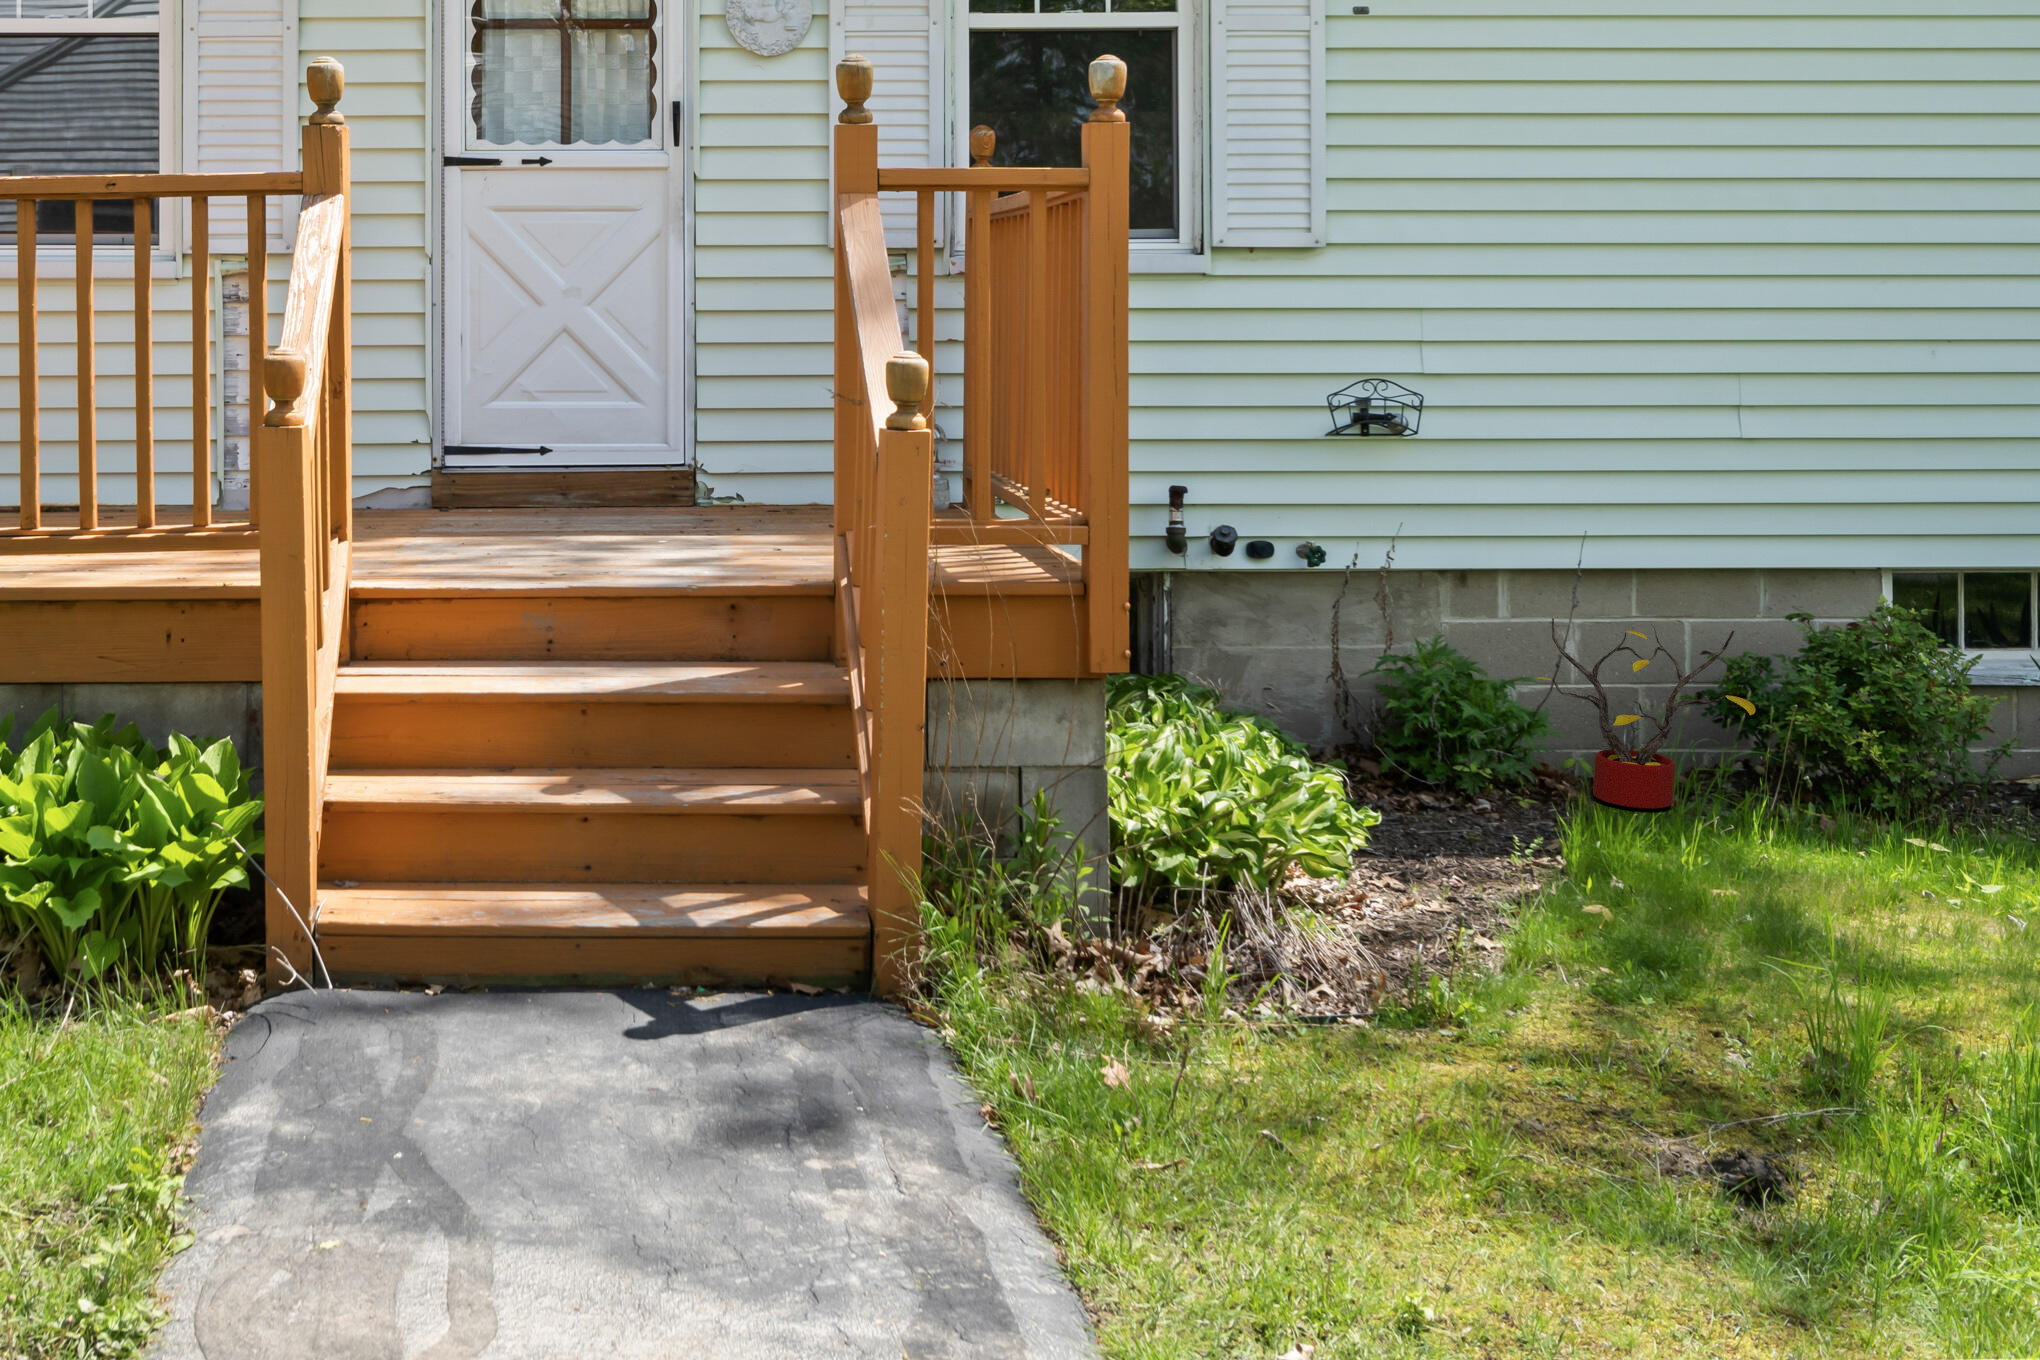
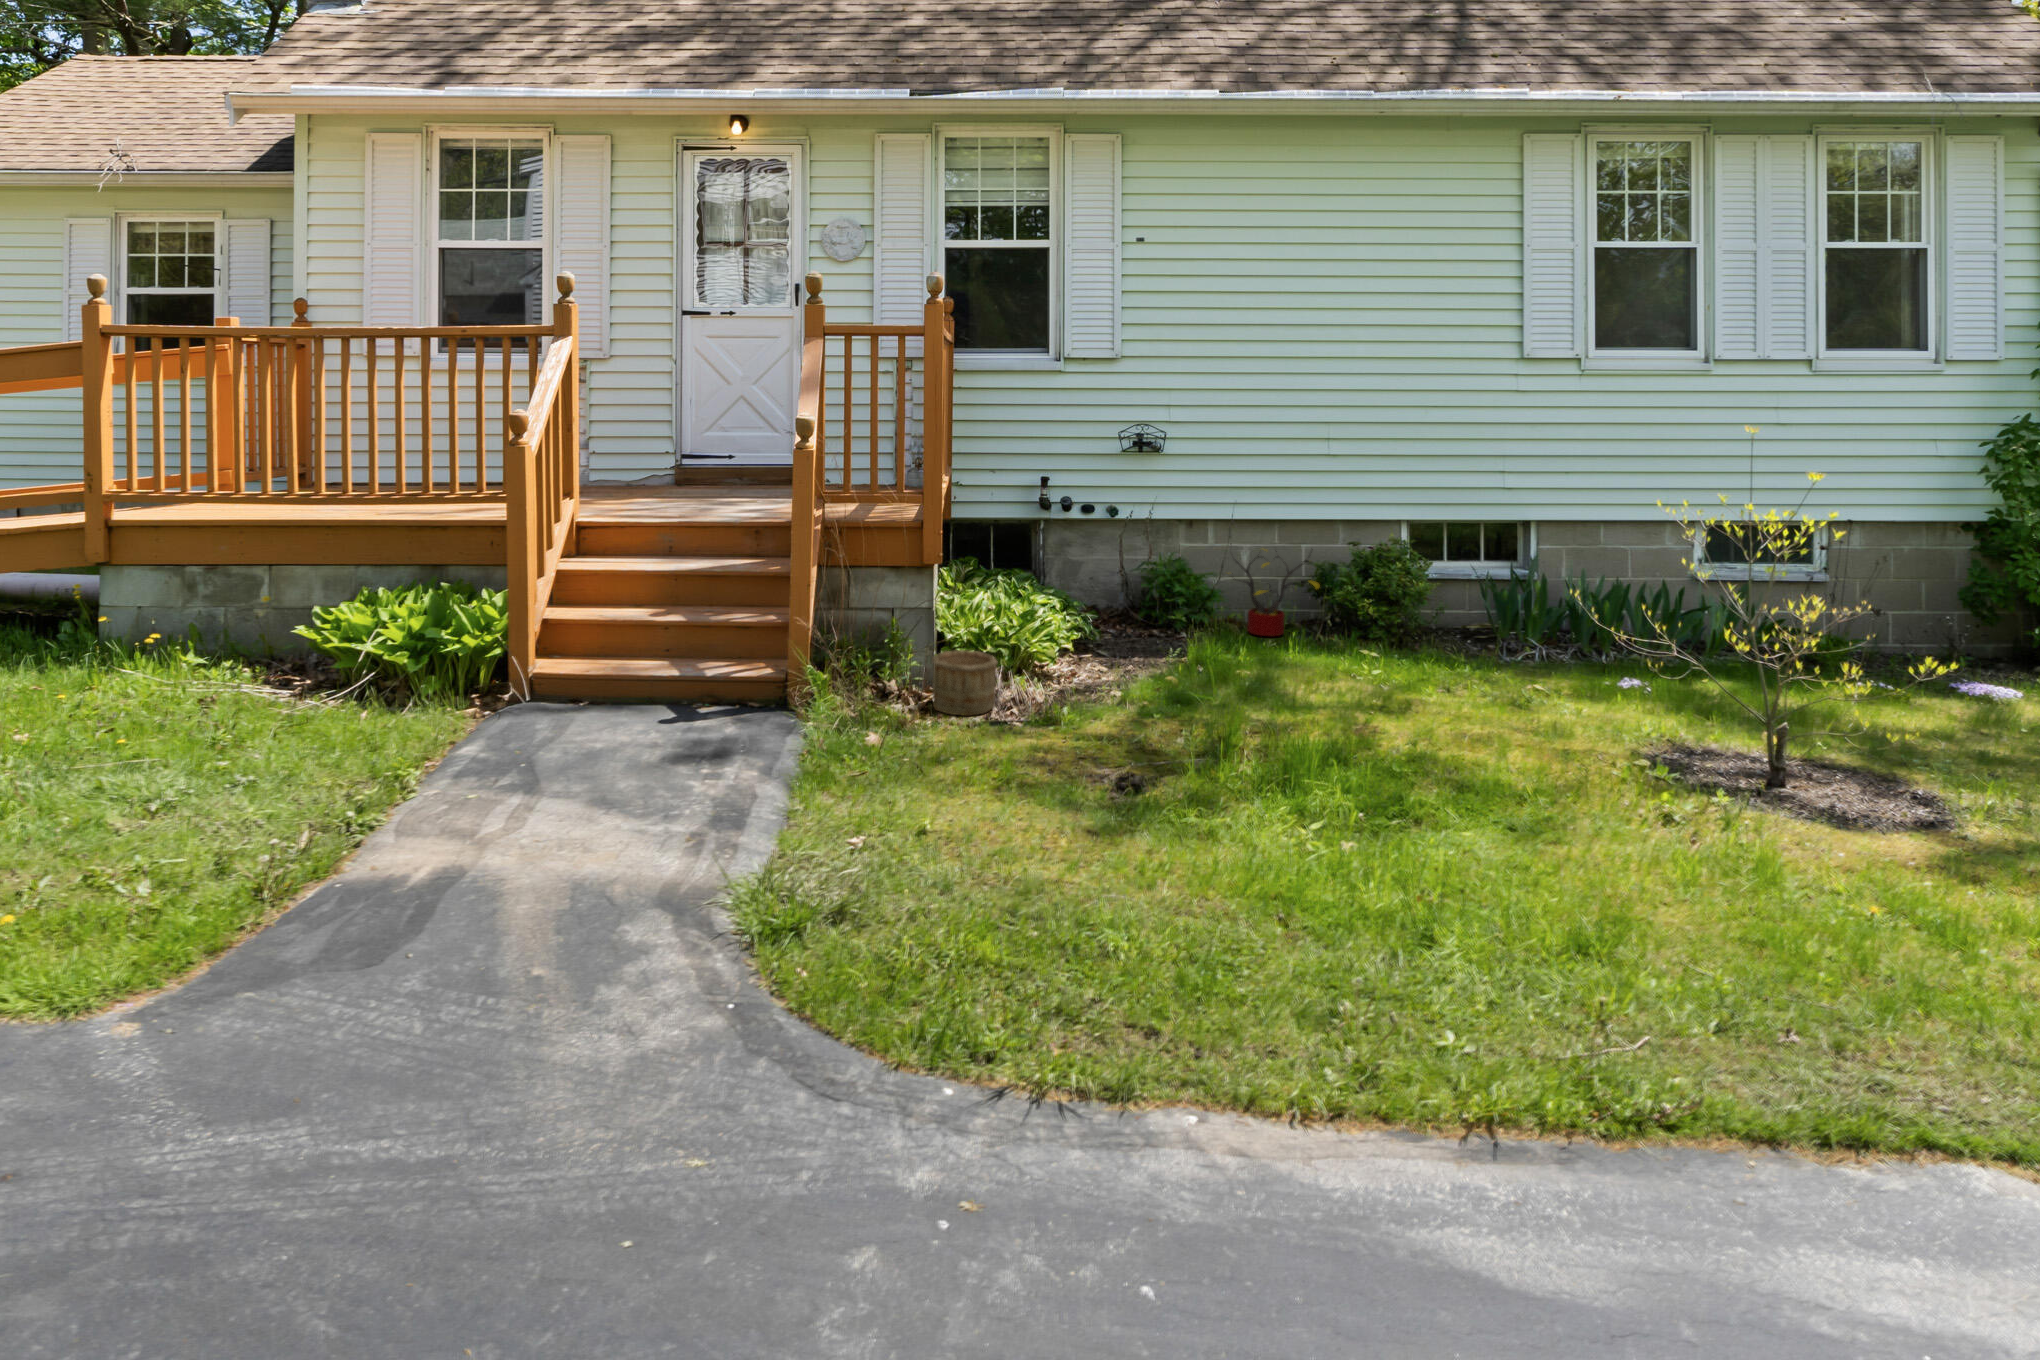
wooden bucket: none [1134,865,1280,1009] -> present [932,650,998,716]

